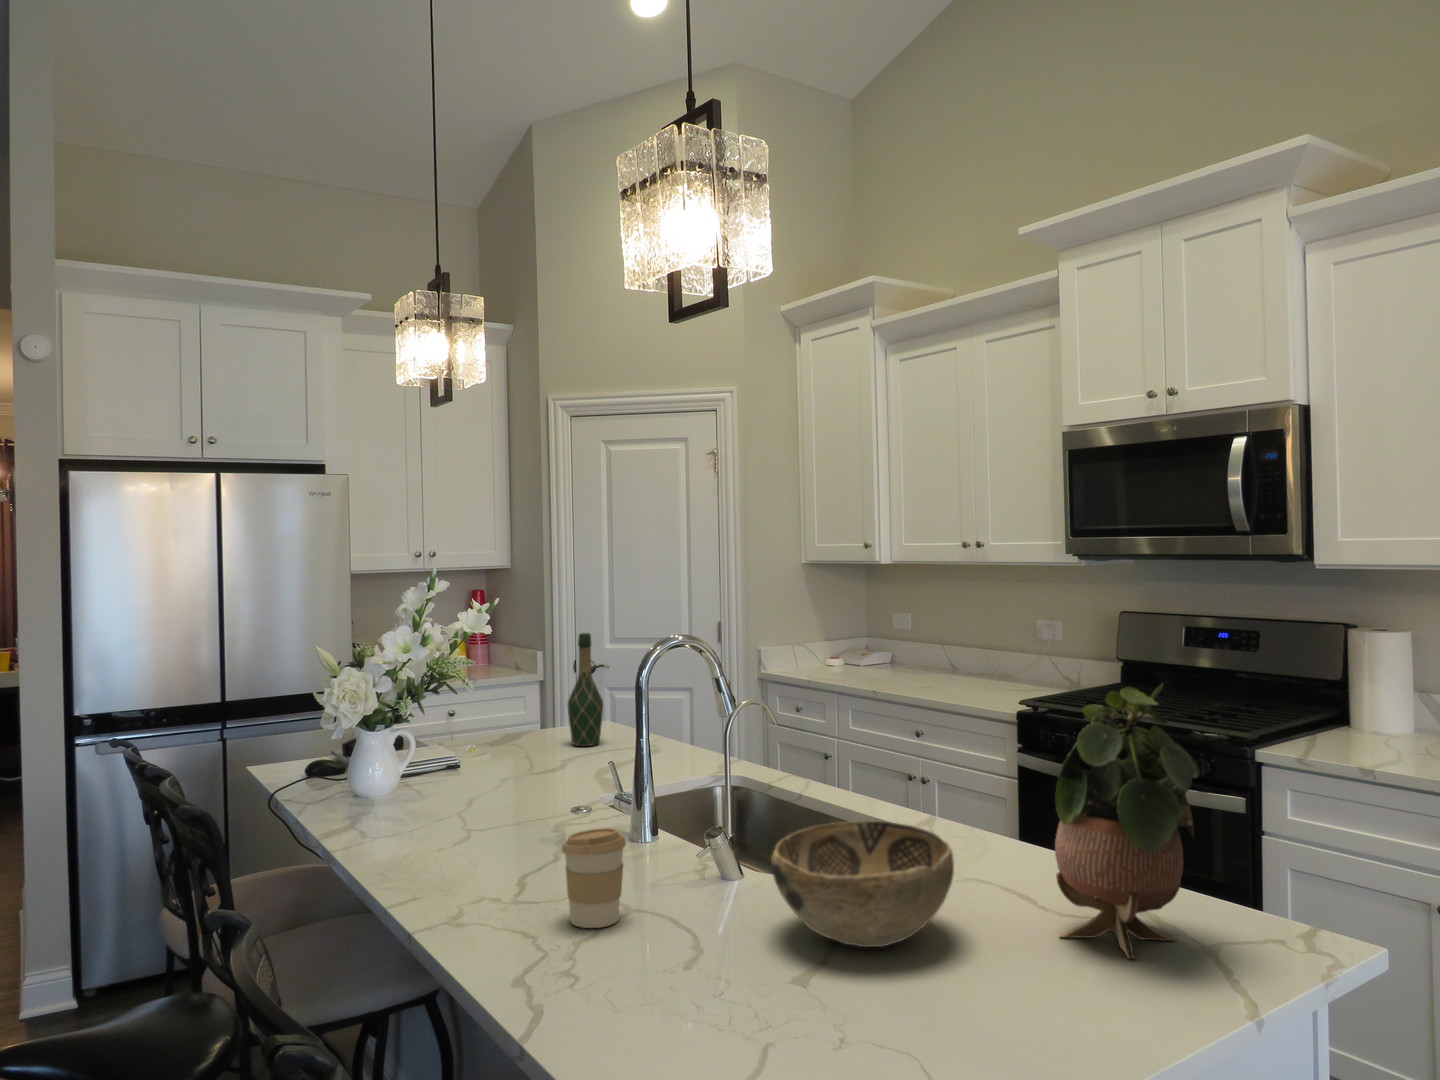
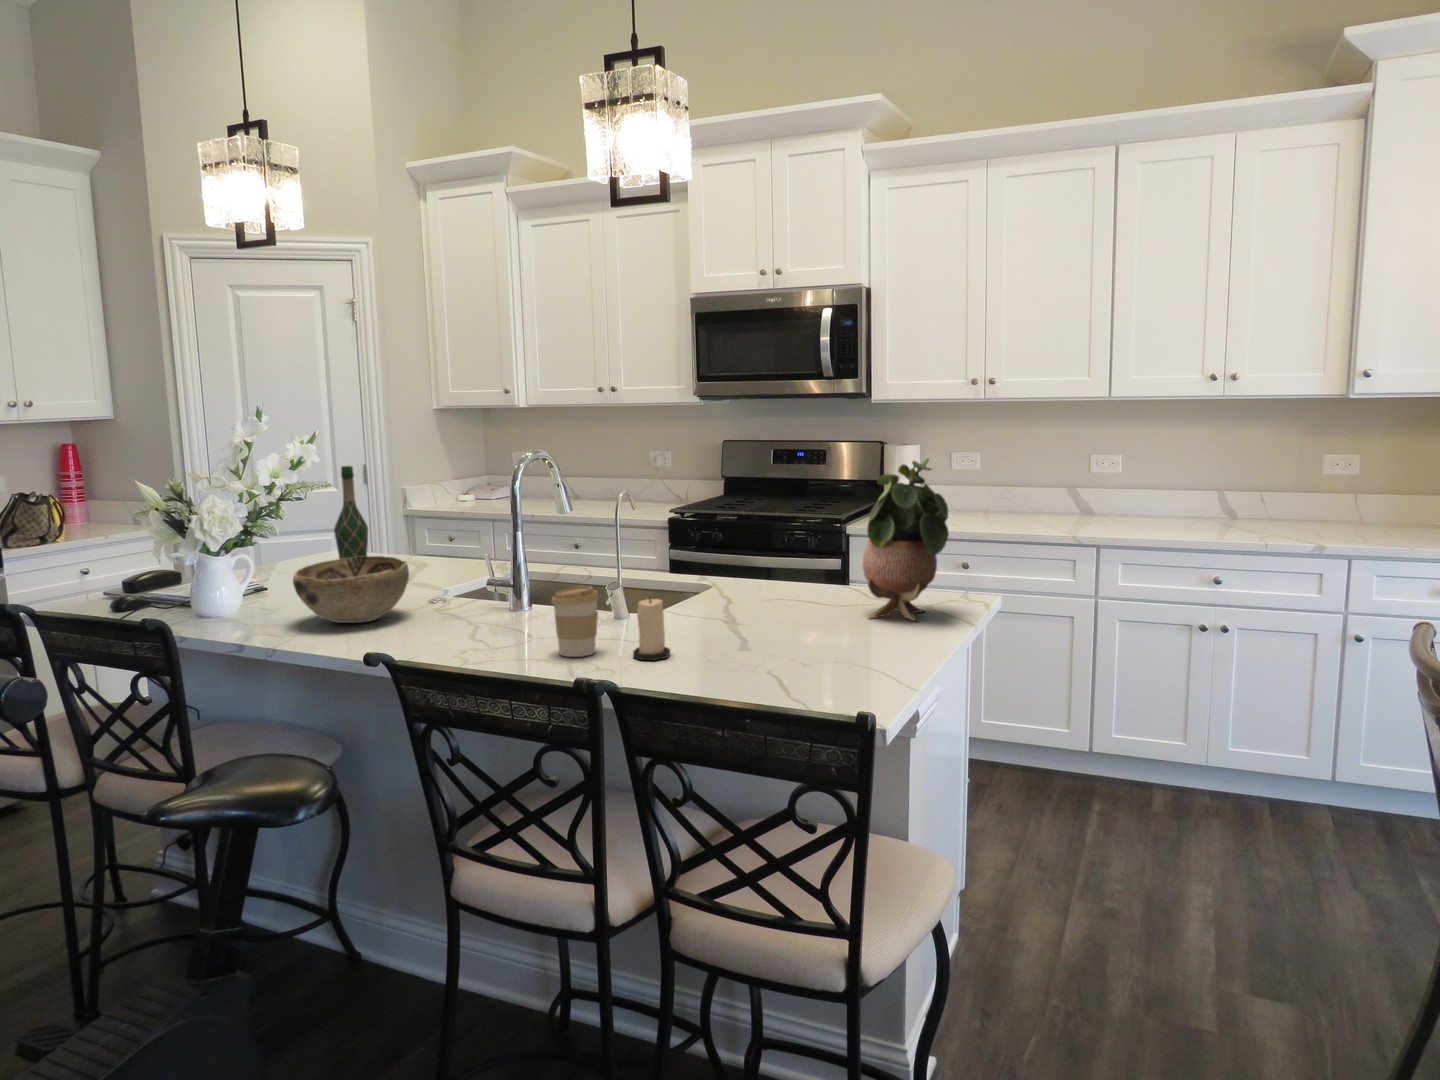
decorative bowl: present [771,821,954,947] -> present [293,556,409,623]
candle: none [642,858,692,956] -> present [633,597,670,660]

